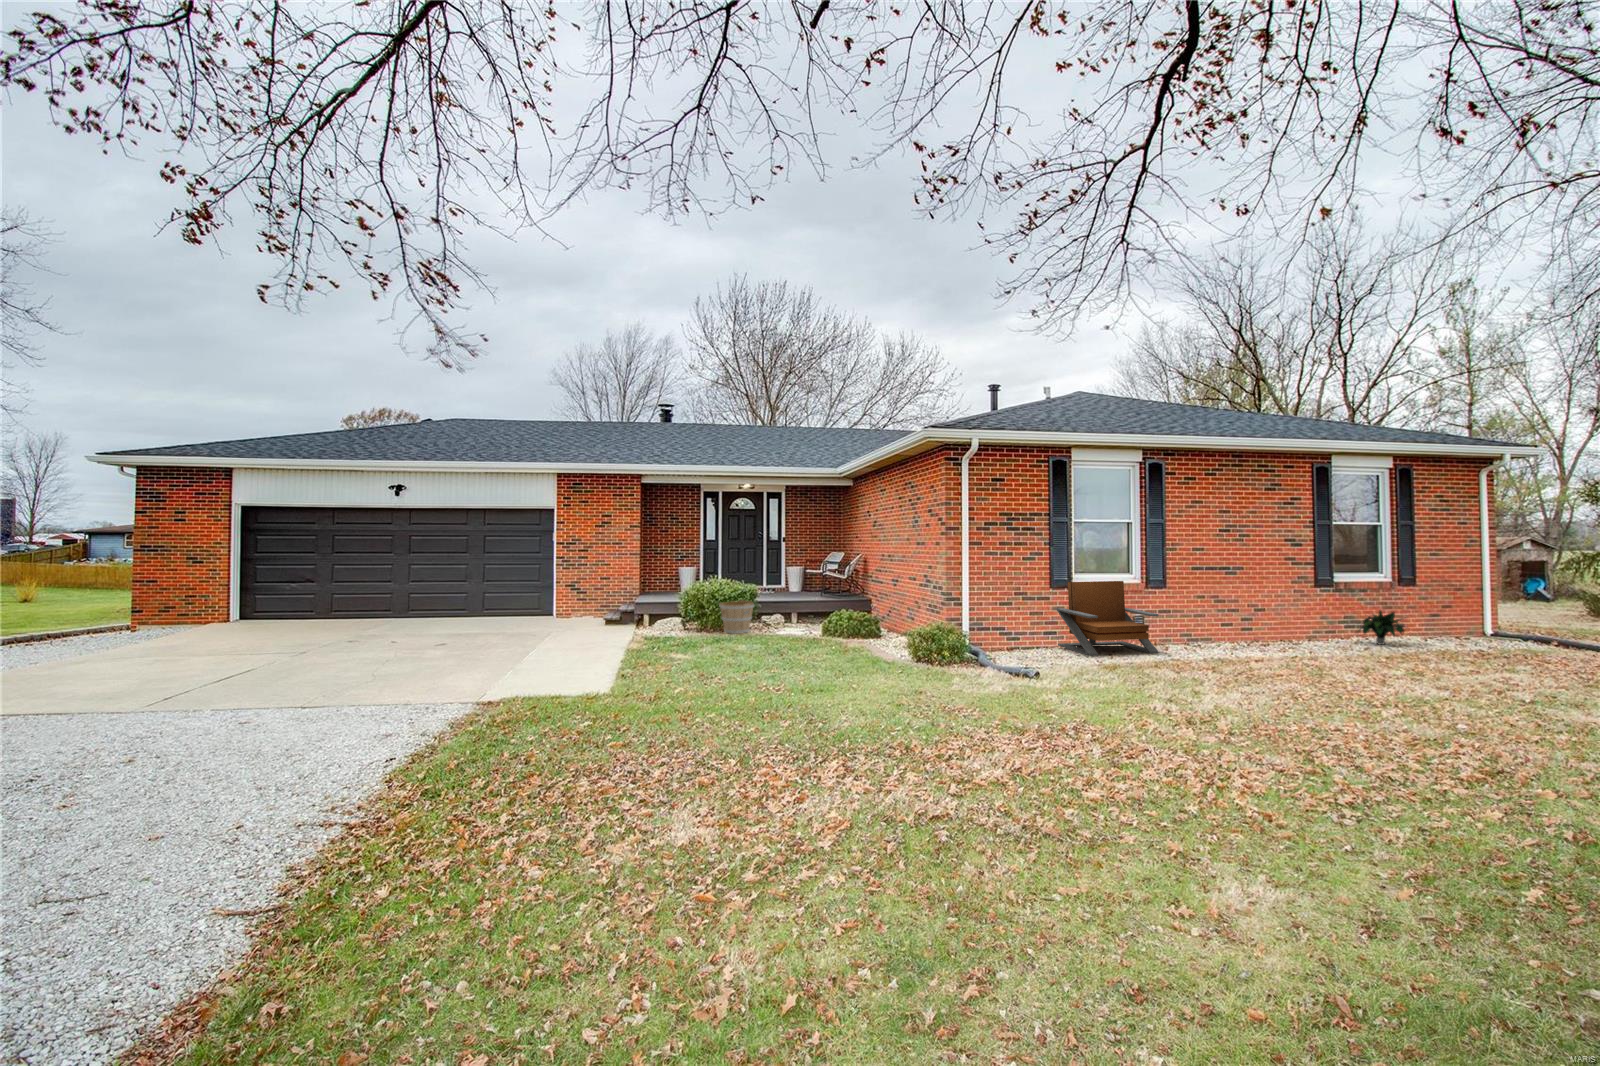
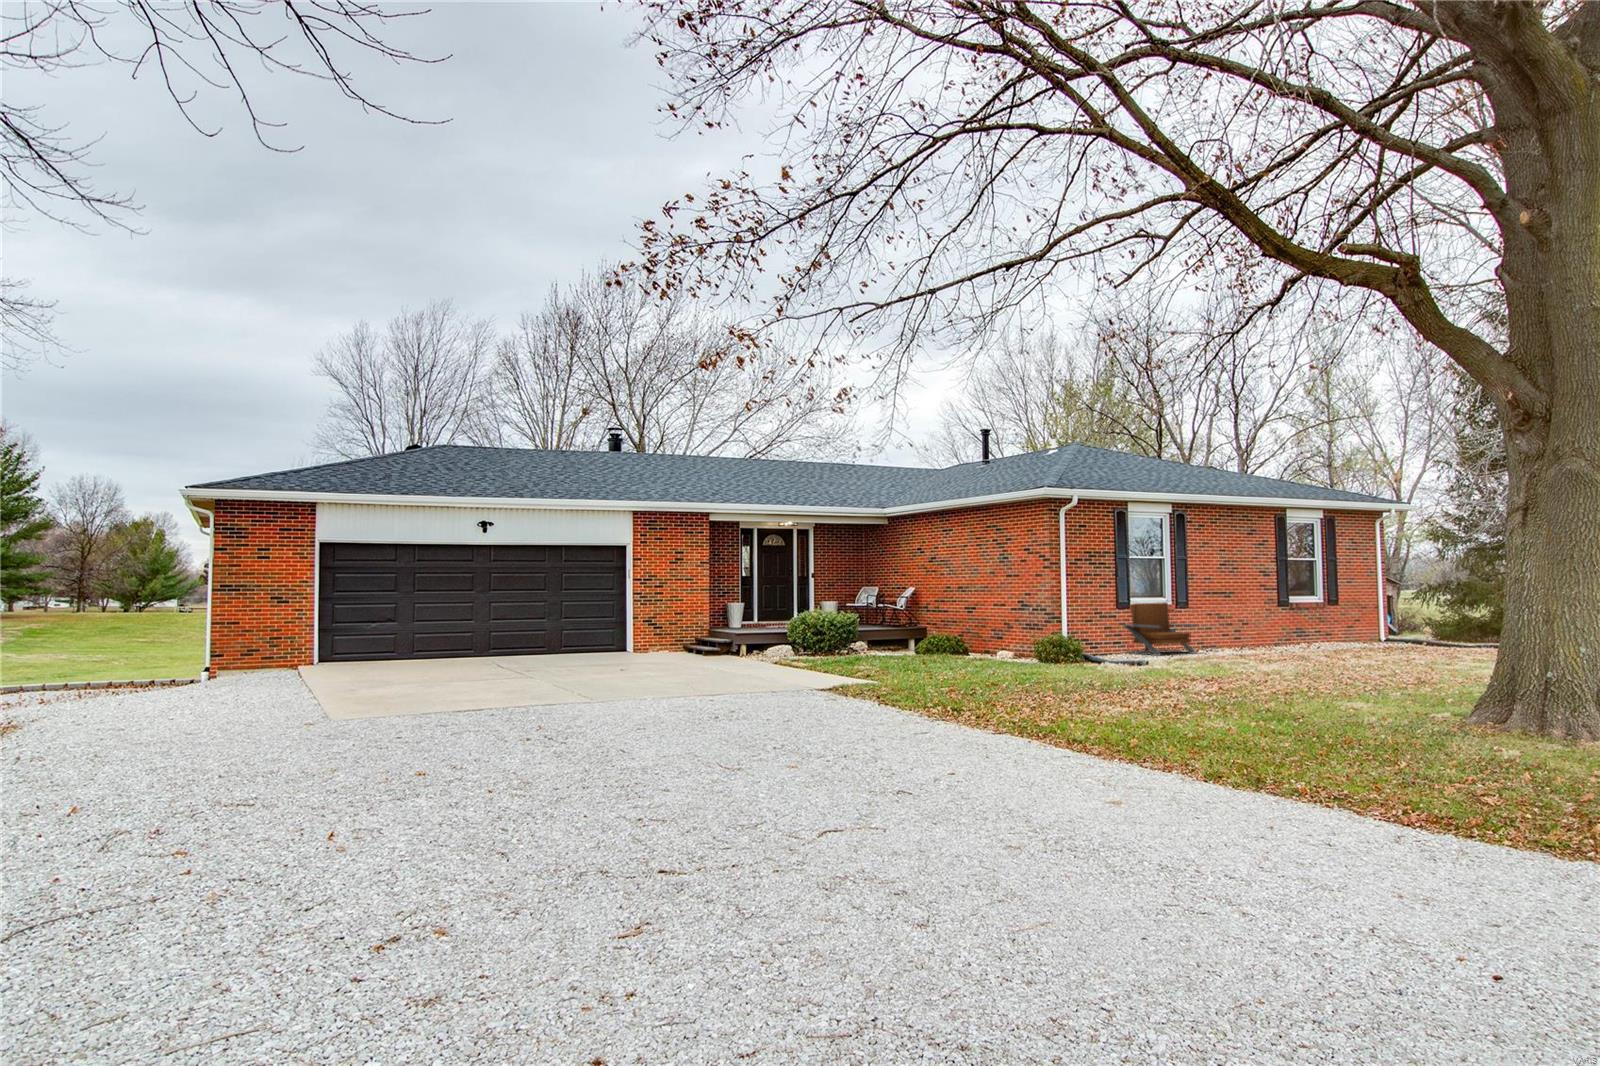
wooden bucket: present [719,600,754,634] -> none [844,628,875,656]
potted plant: present [1360,611,1404,645] -> none [1303,623,1340,649]

